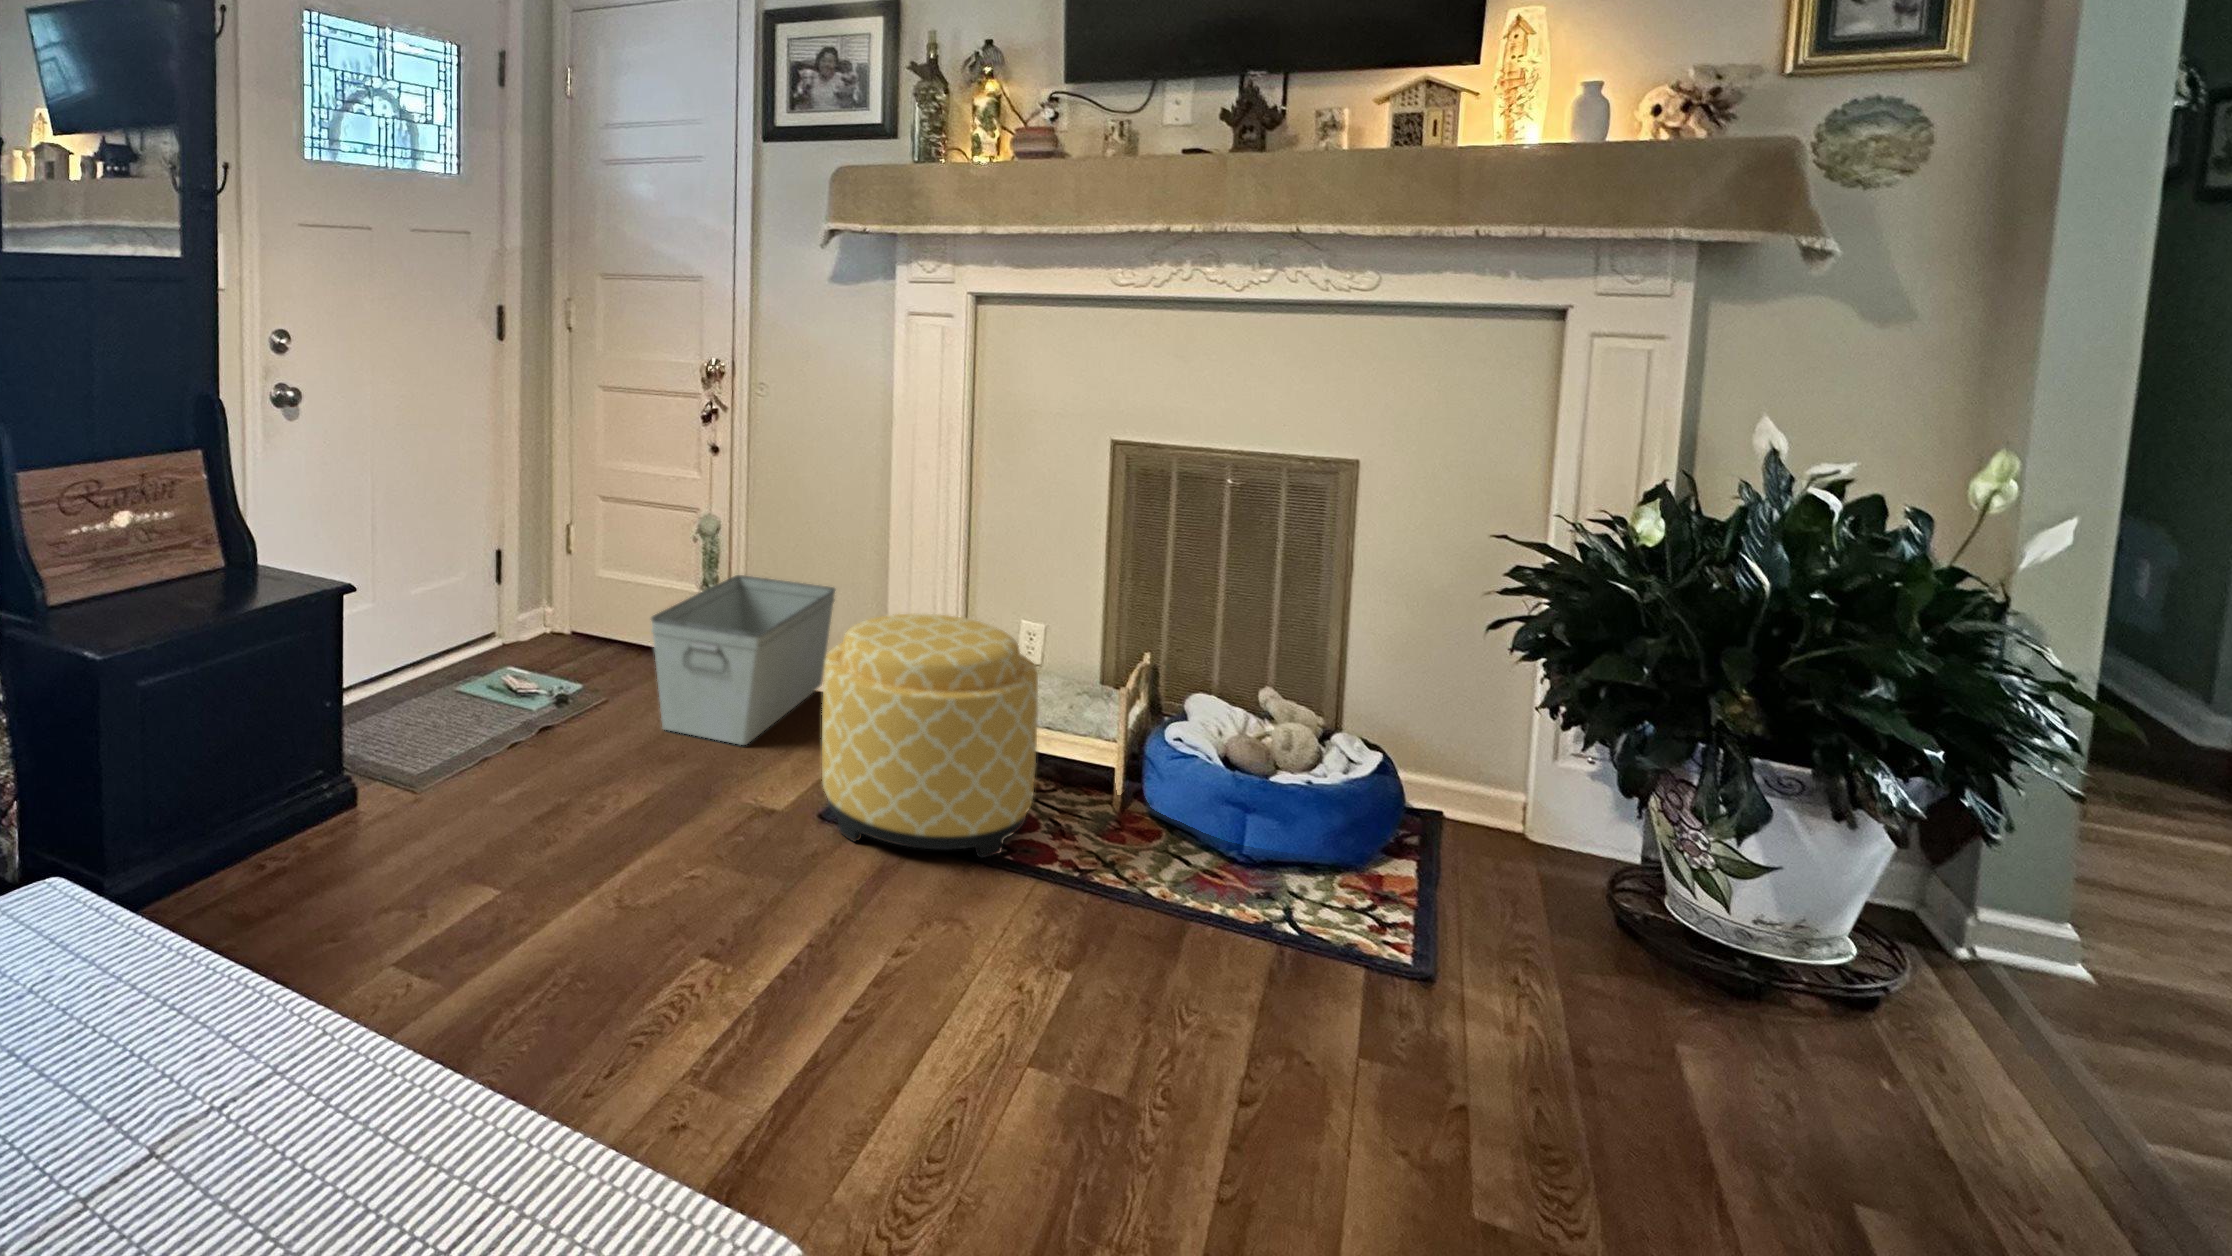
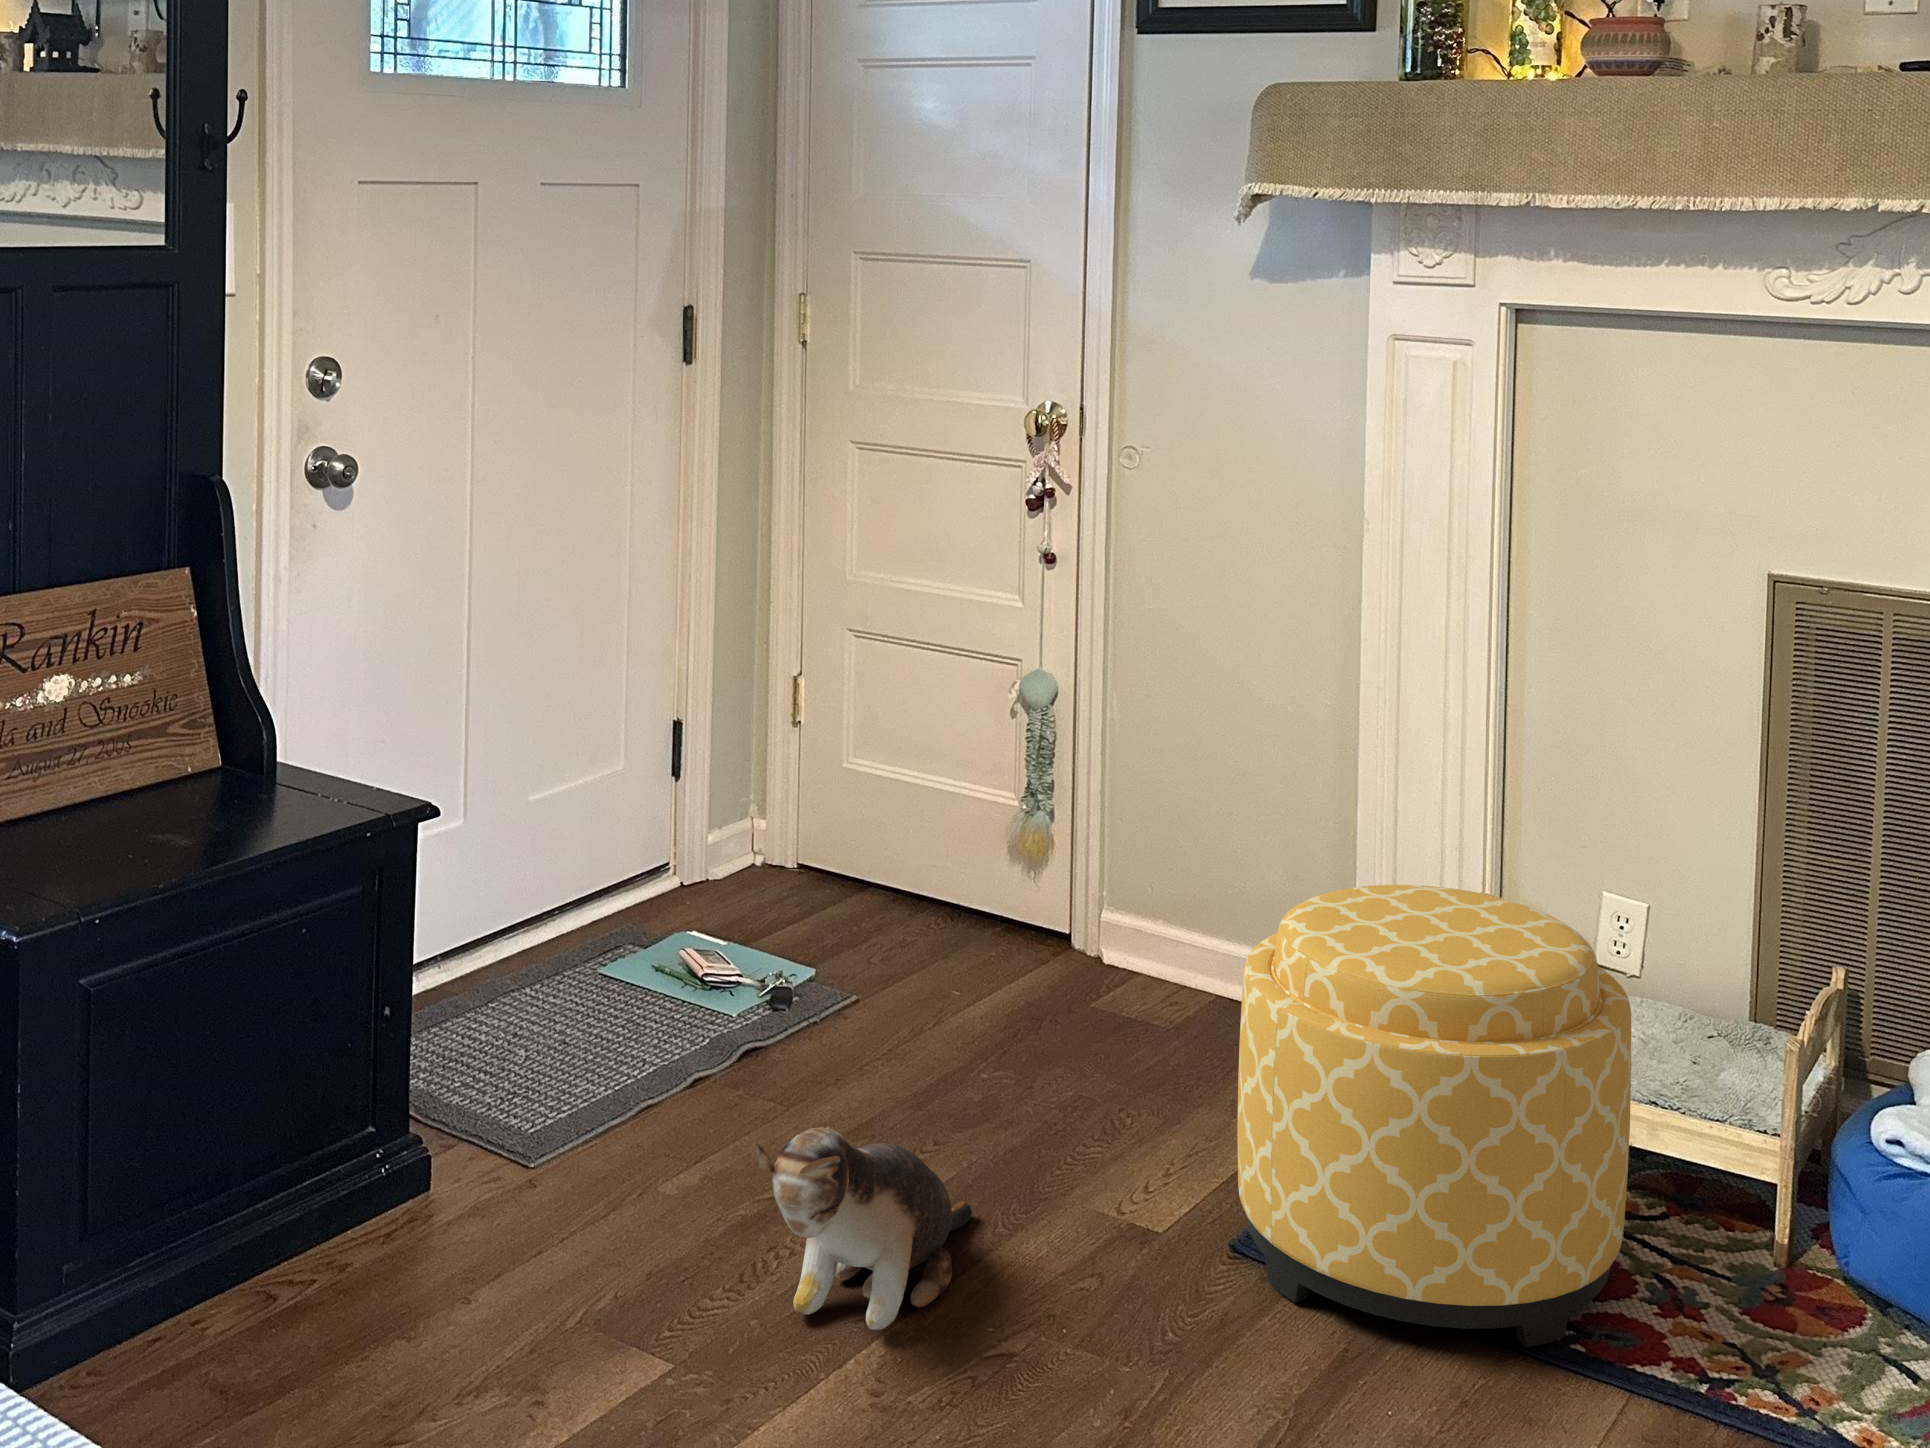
storage bin: present [651,575,835,745] -> none [936,785,1266,1102]
plush toy: none [545,752,673,866] -> present [751,1126,972,1330]

